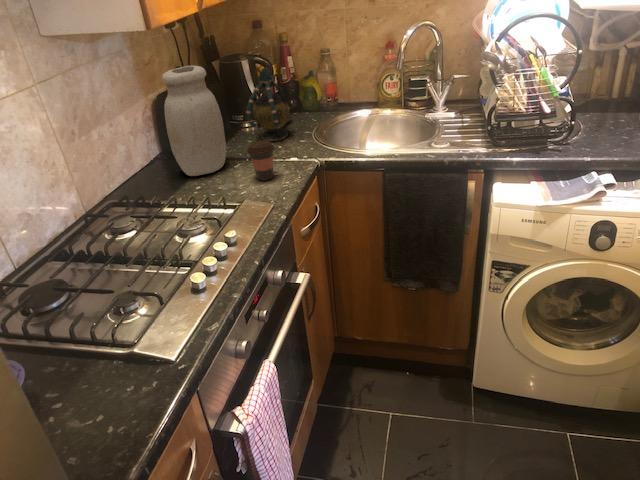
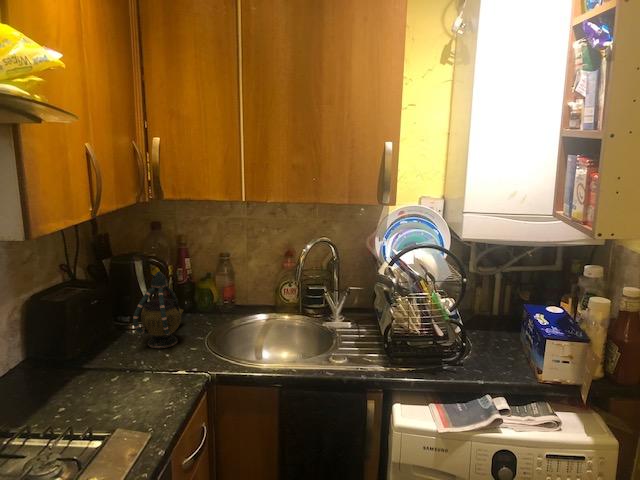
jar: present [162,66,226,176] -> none [35,271,104,392]
coffee cup: present [247,140,275,181] -> none [127,355,160,401]

